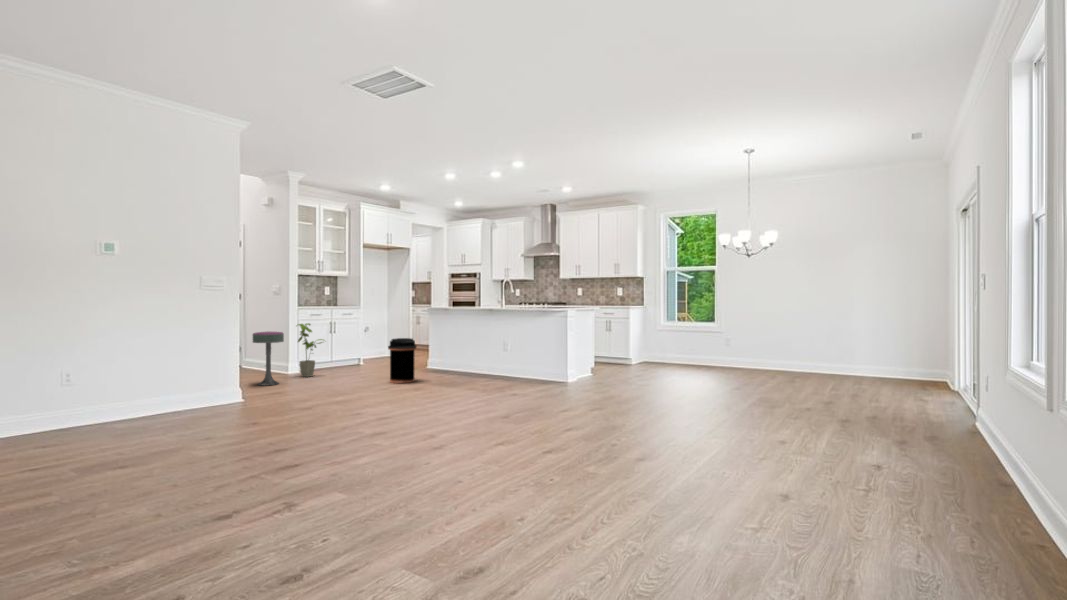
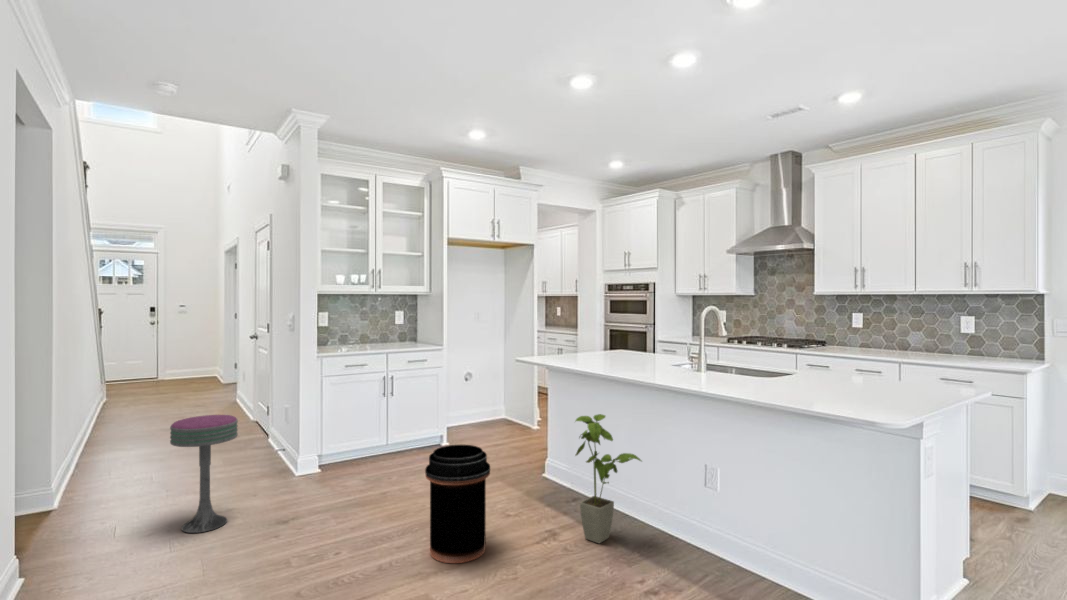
house plant: present [298,323,322,377] -> present [576,414,641,543]

